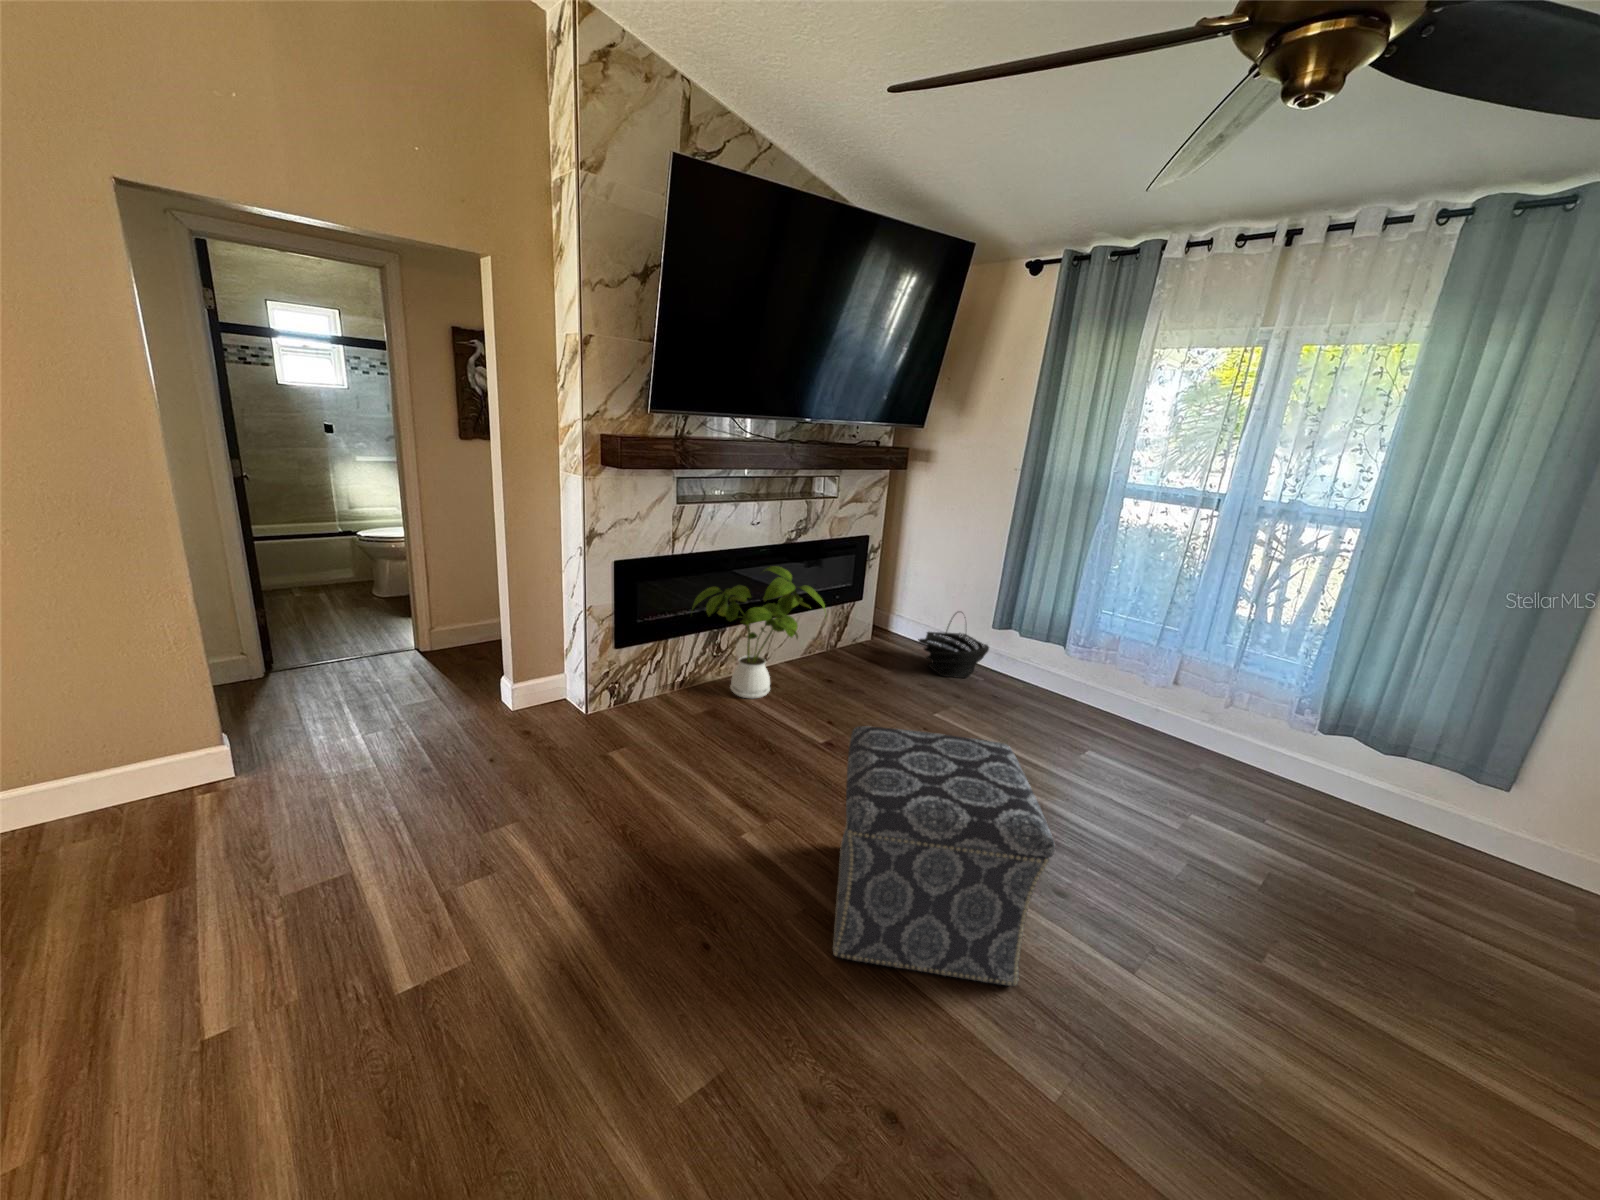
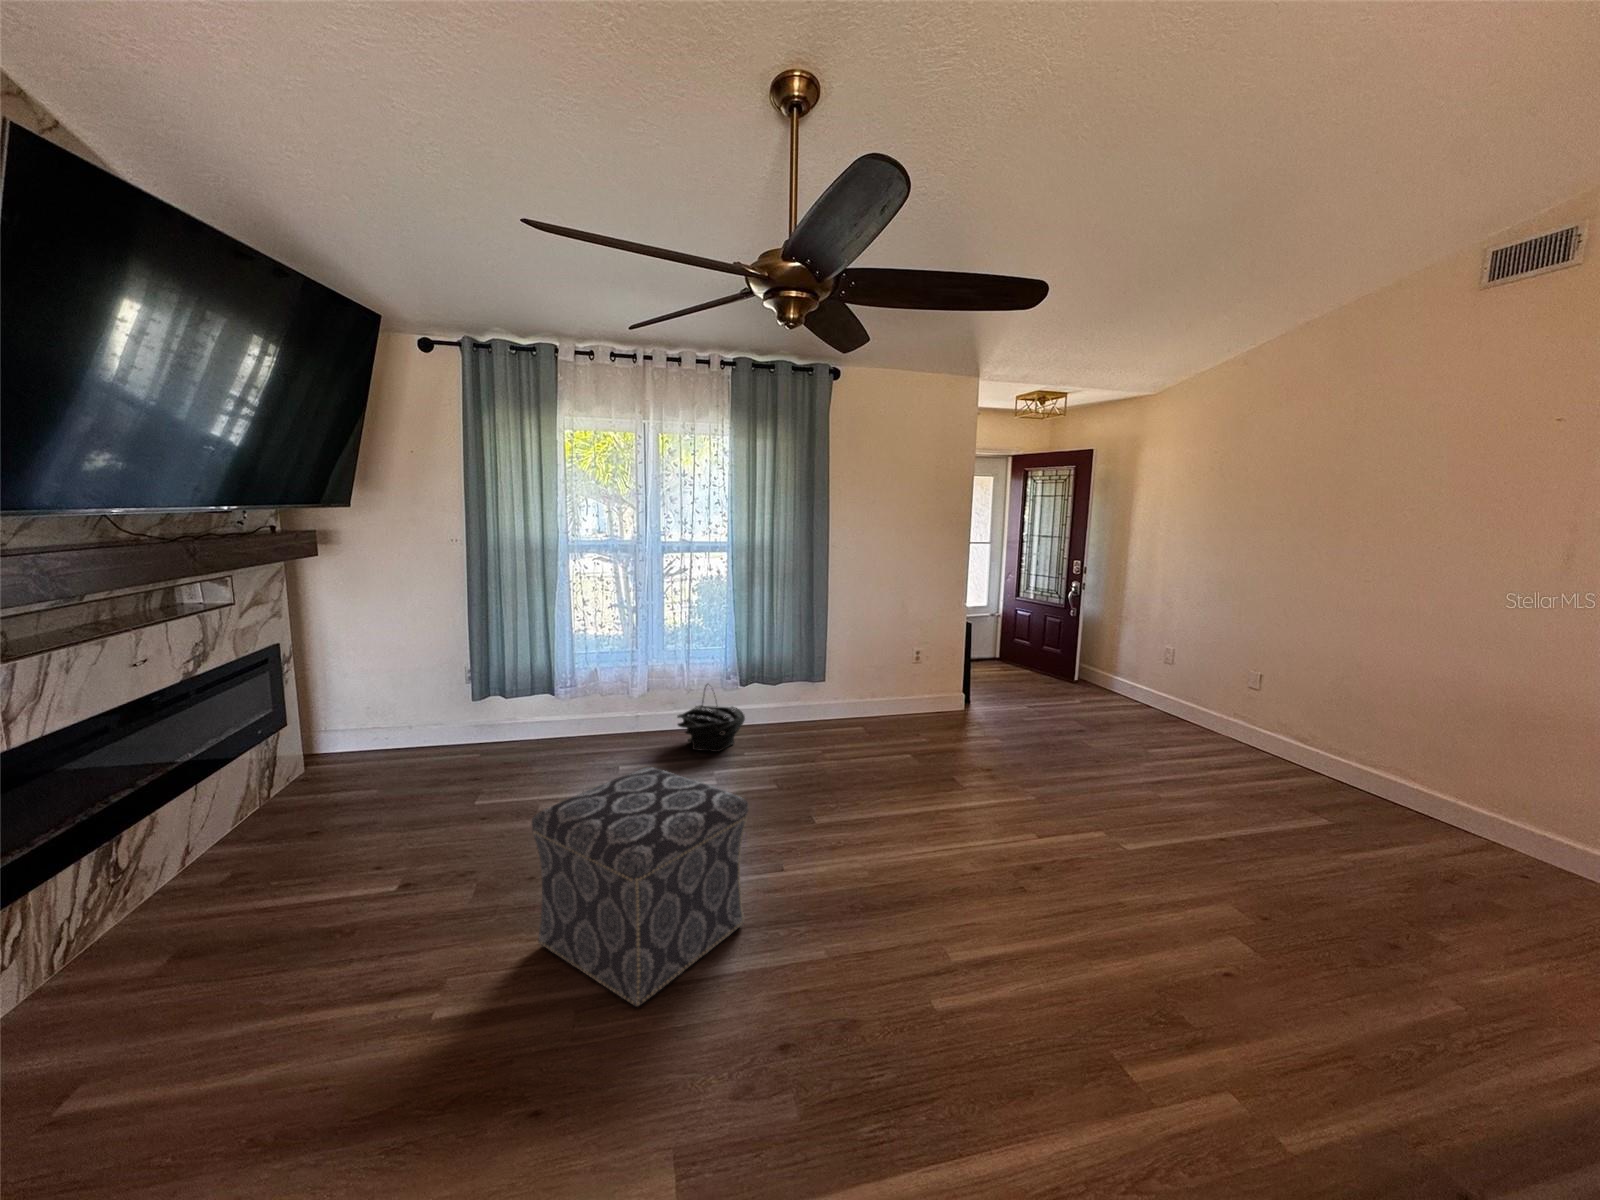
house plant: present [692,566,826,699] -> none [75,707,343,917]
basket: present [918,612,989,678] -> present [678,684,745,752]

